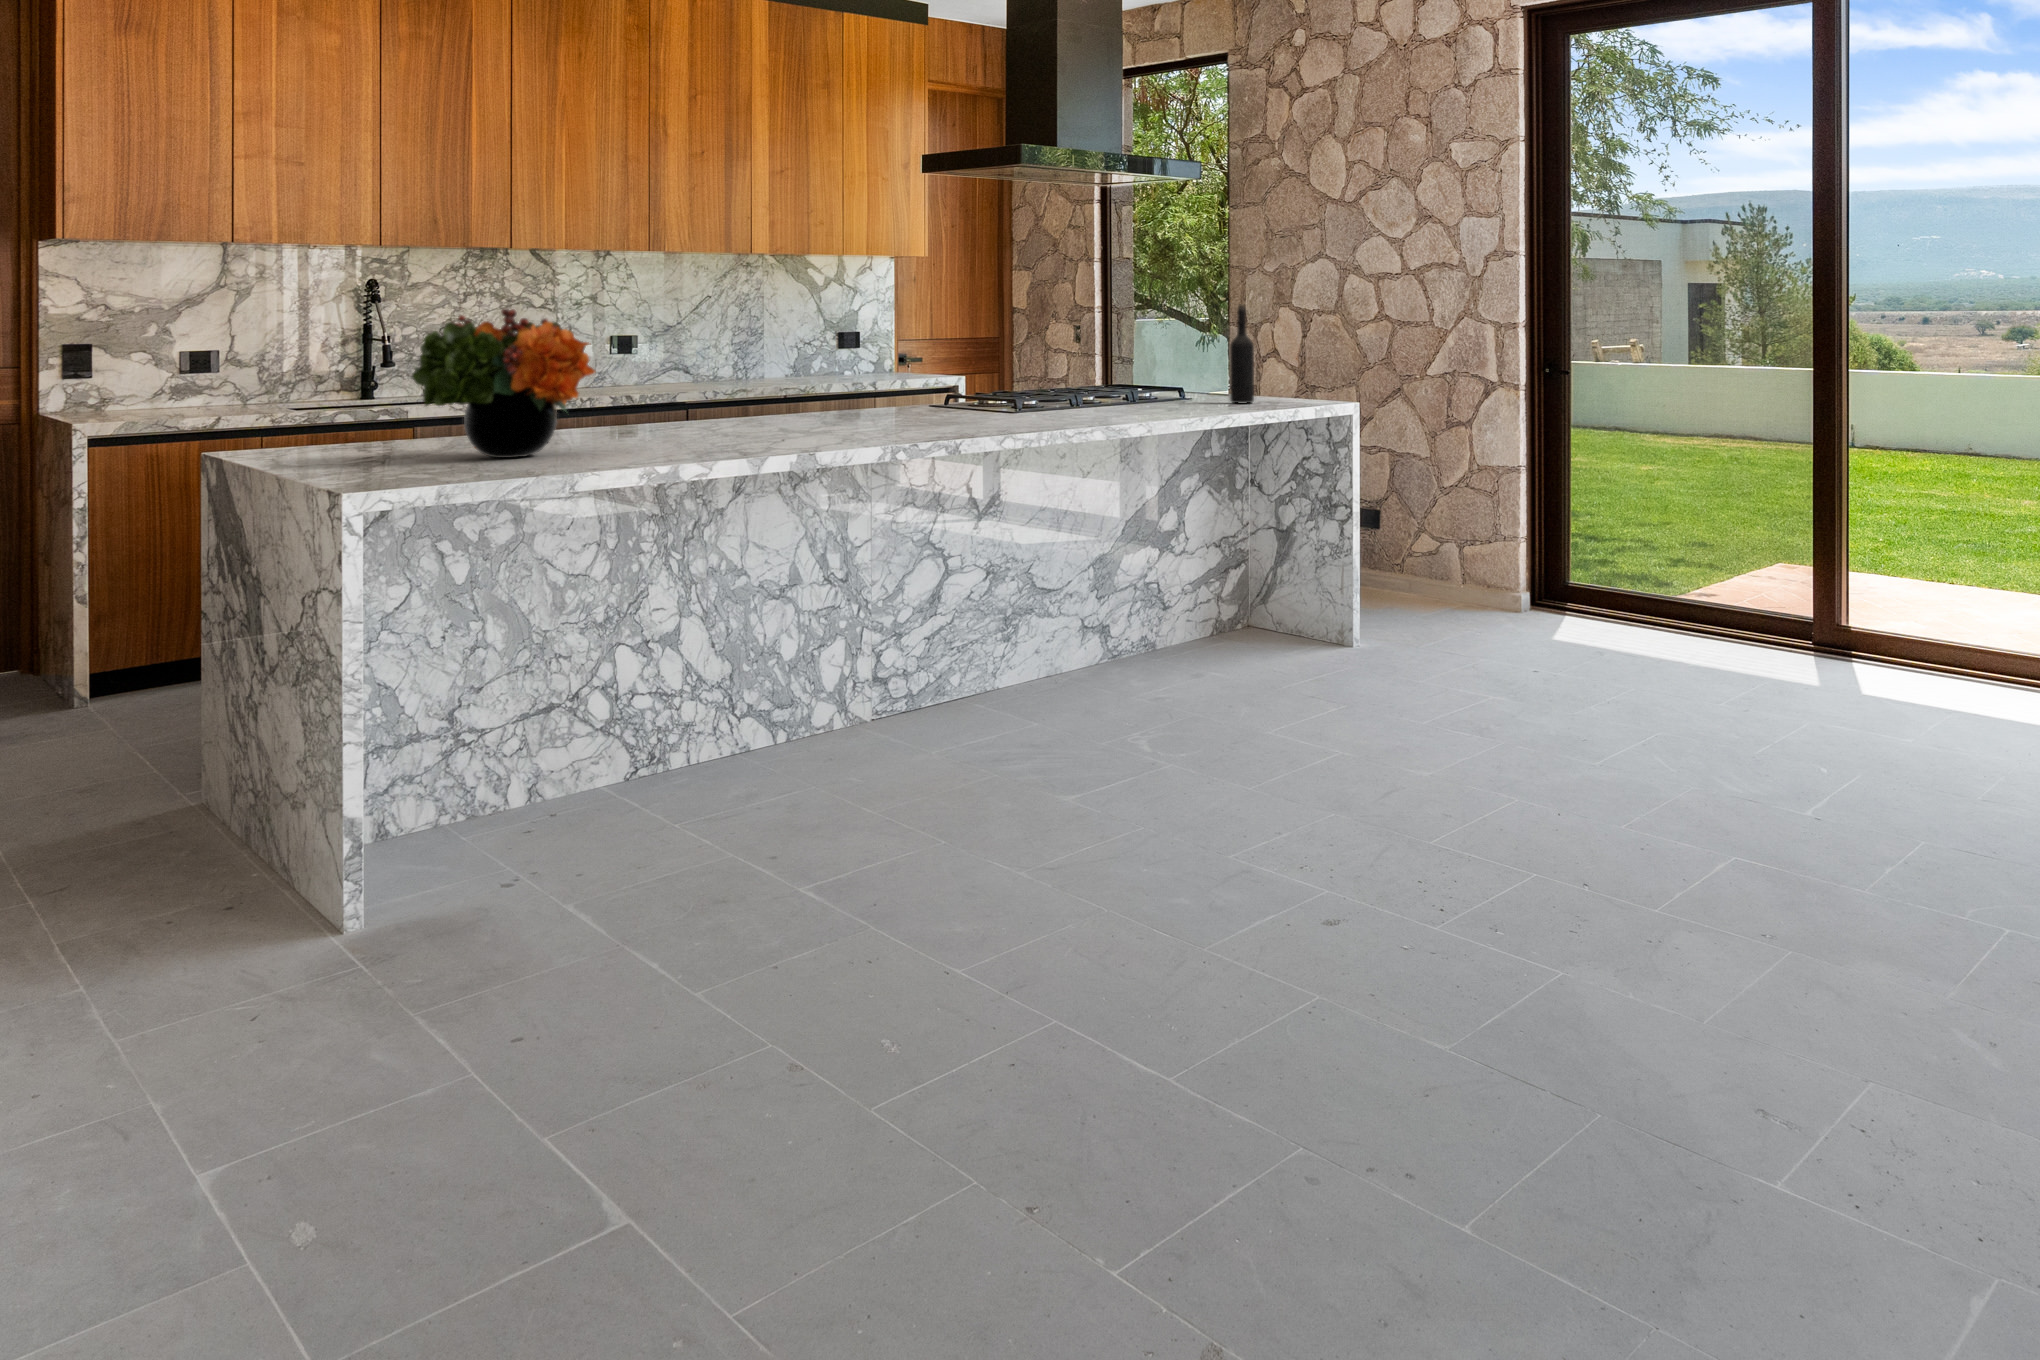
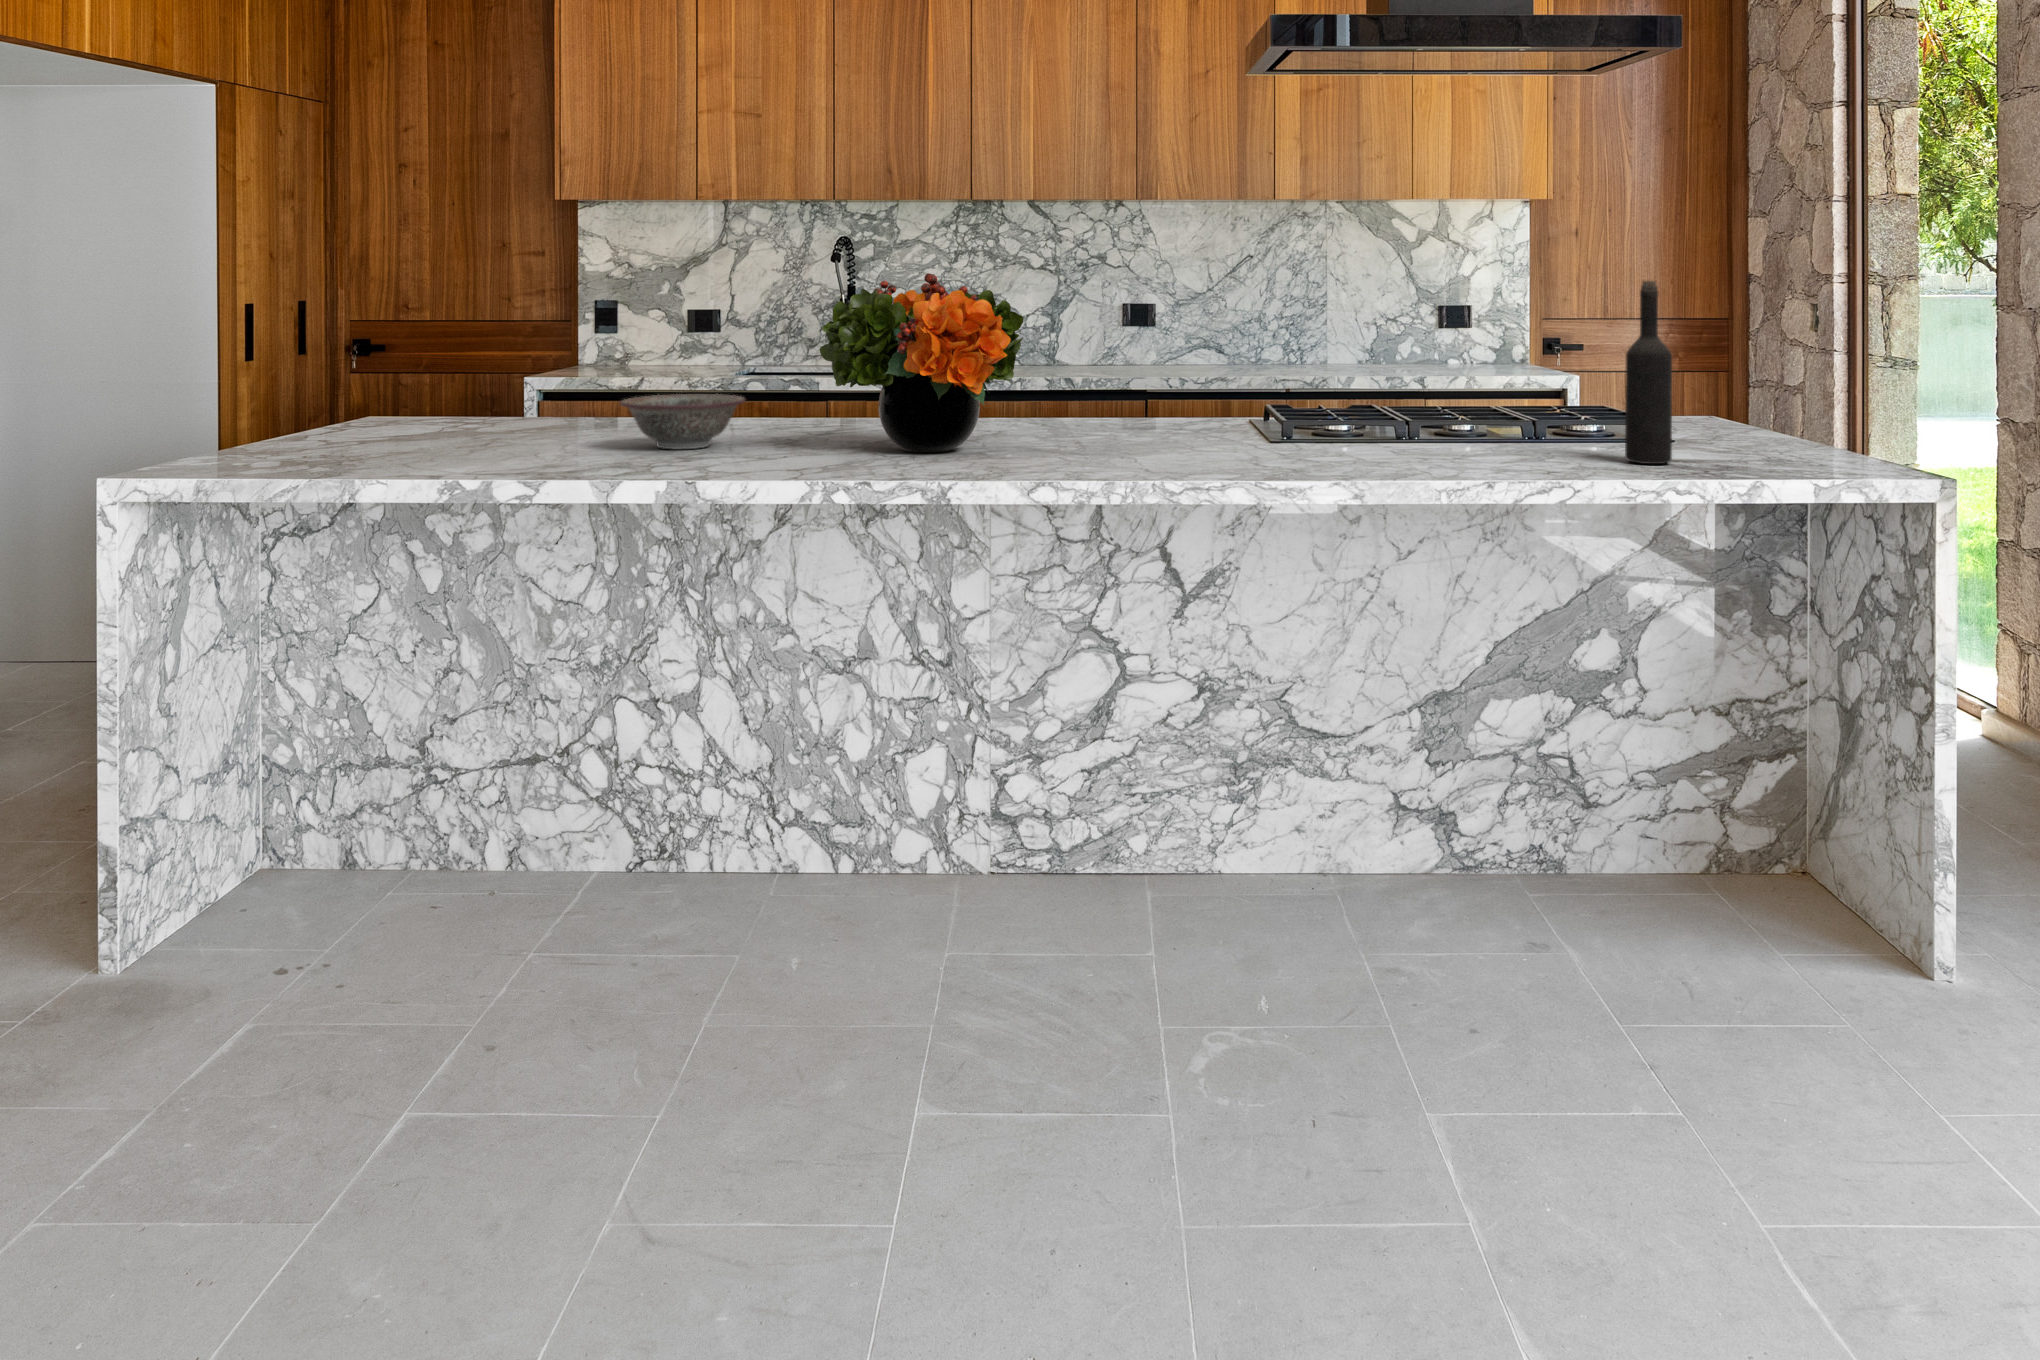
flower arrangement: present [412,308,595,458] -> present [820,273,1024,453]
decorative bowl: none [649,399,746,439] -> present [620,394,745,449]

